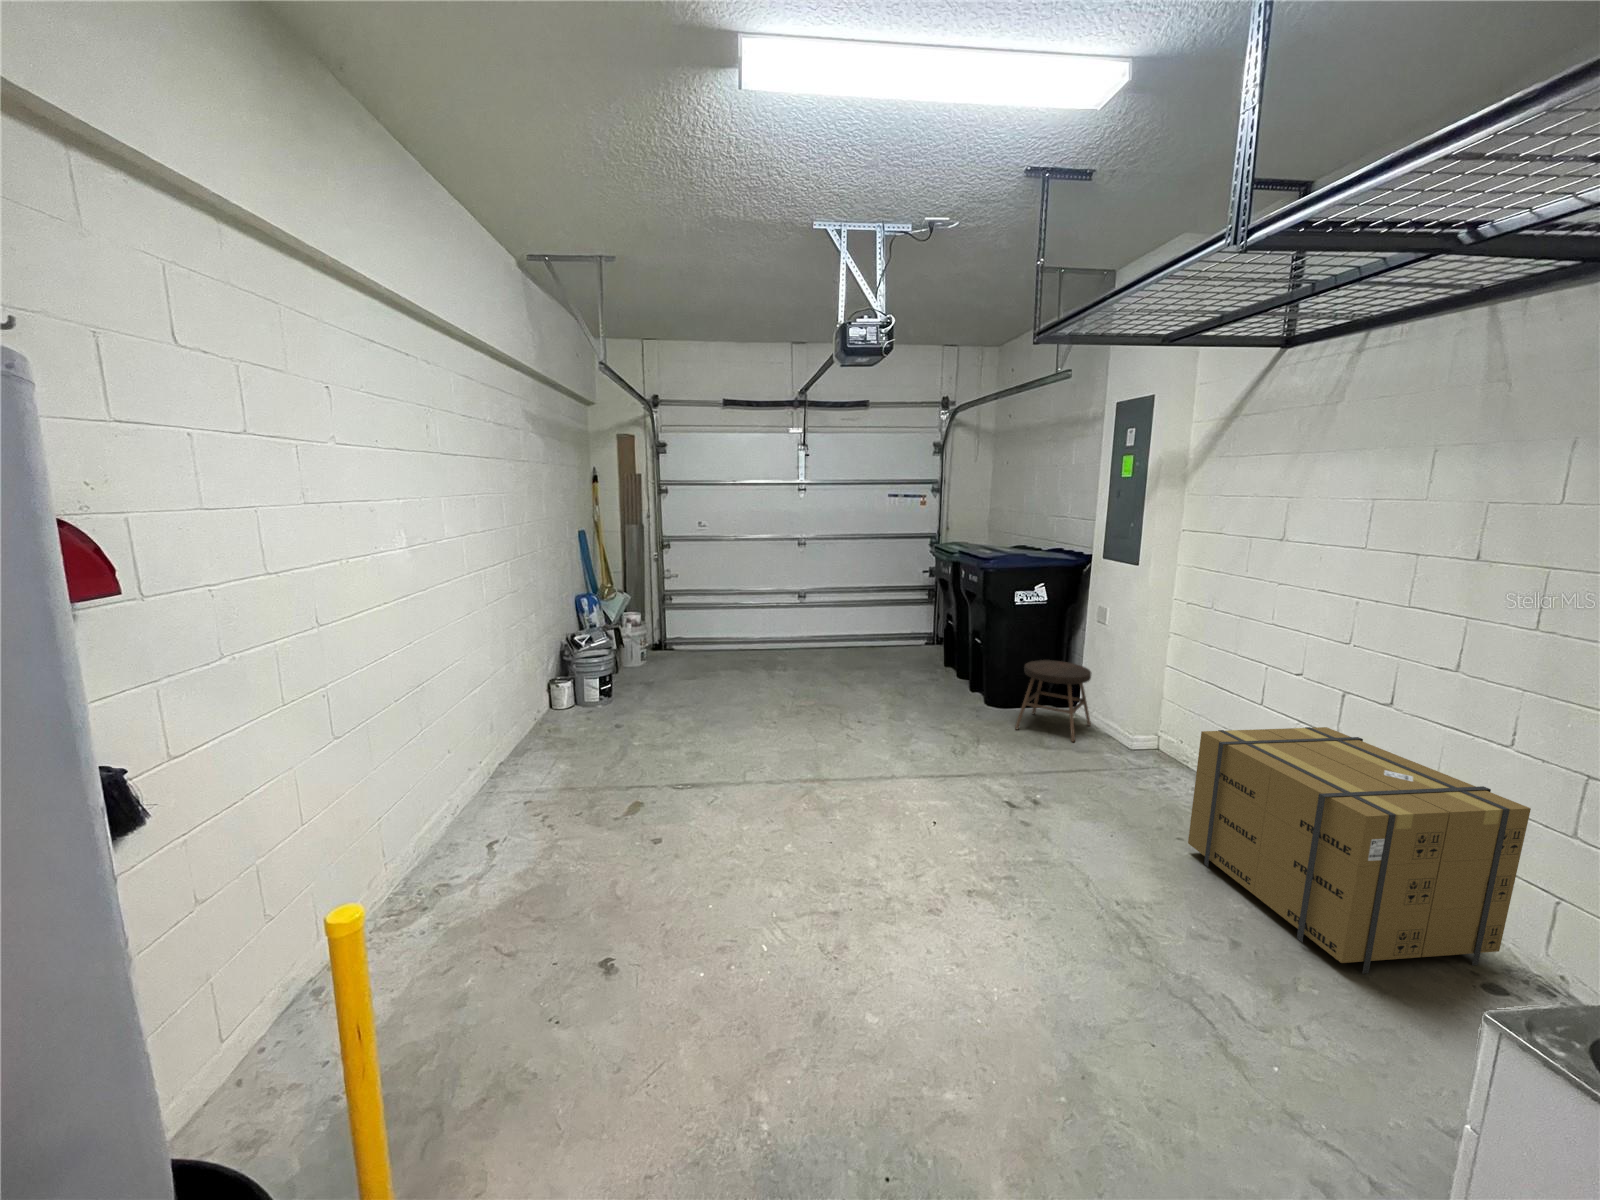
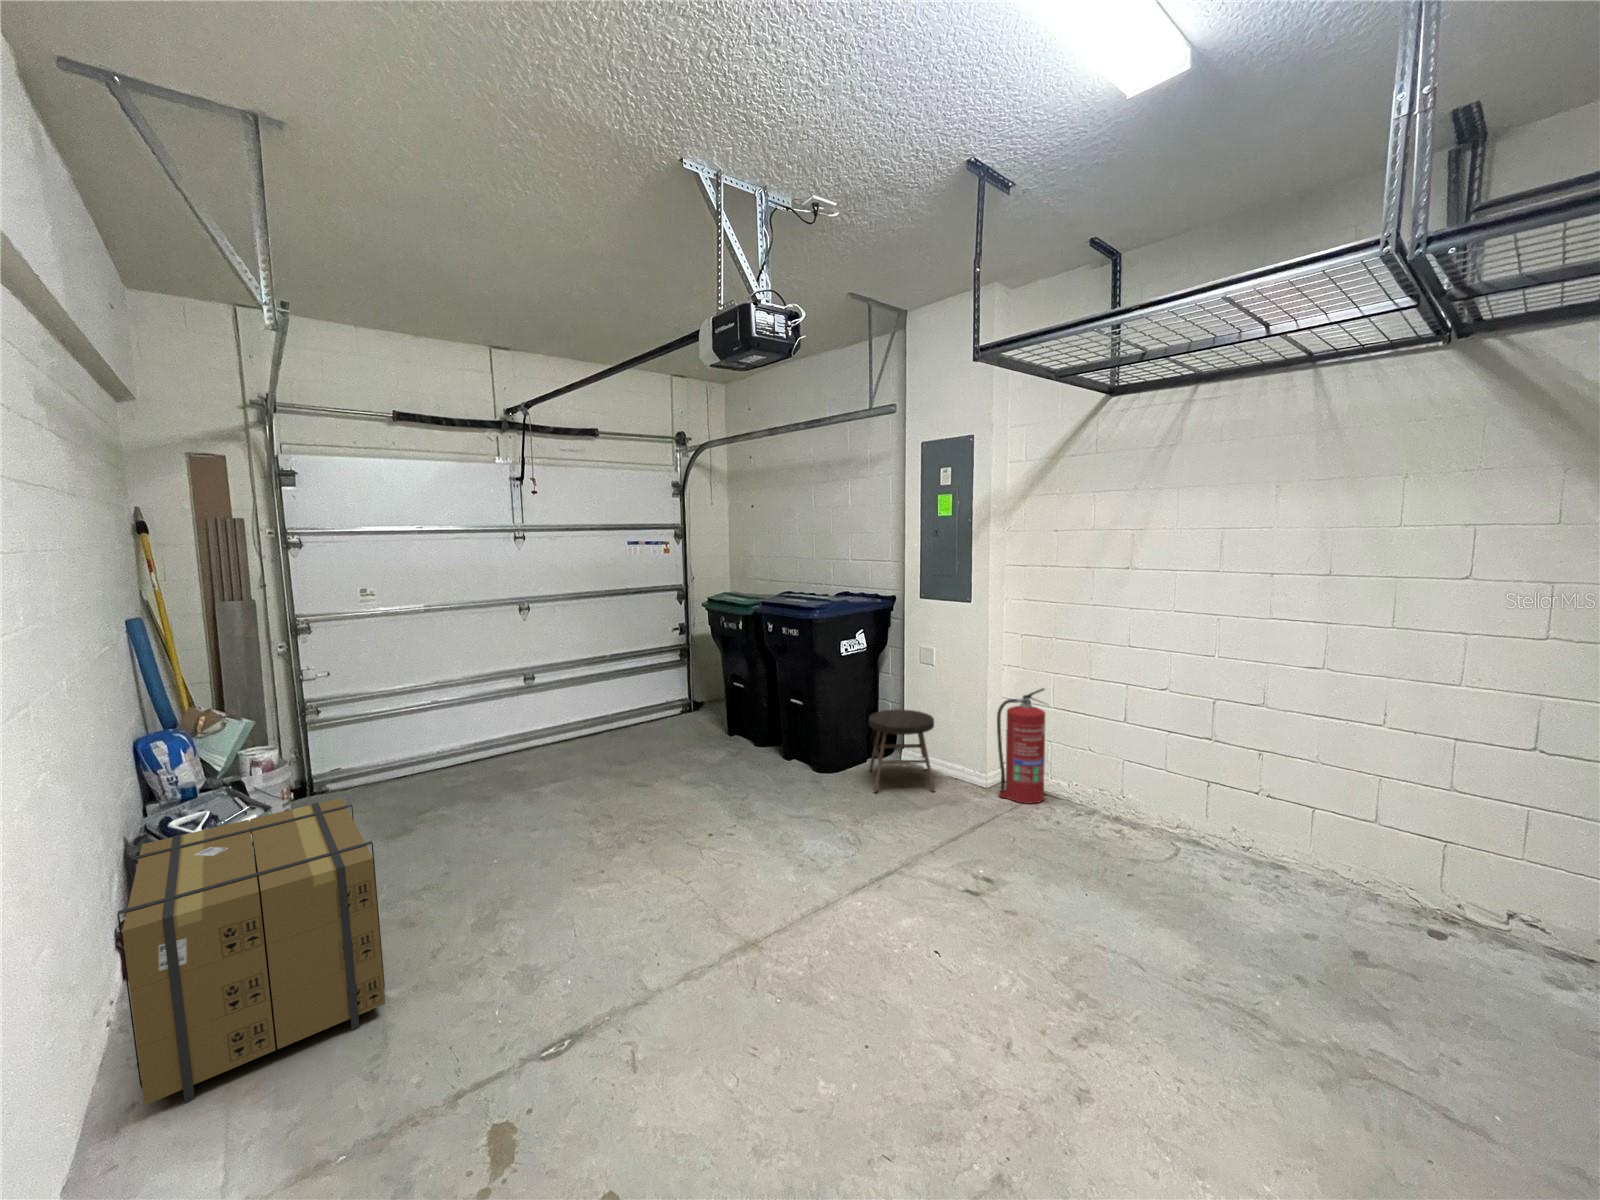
fire extinguisher: none [1137,661,1206,777] -> present [997,688,1046,804]
cardboard box: present [1188,727,1531,973] -> present [117,798,385,1105]

